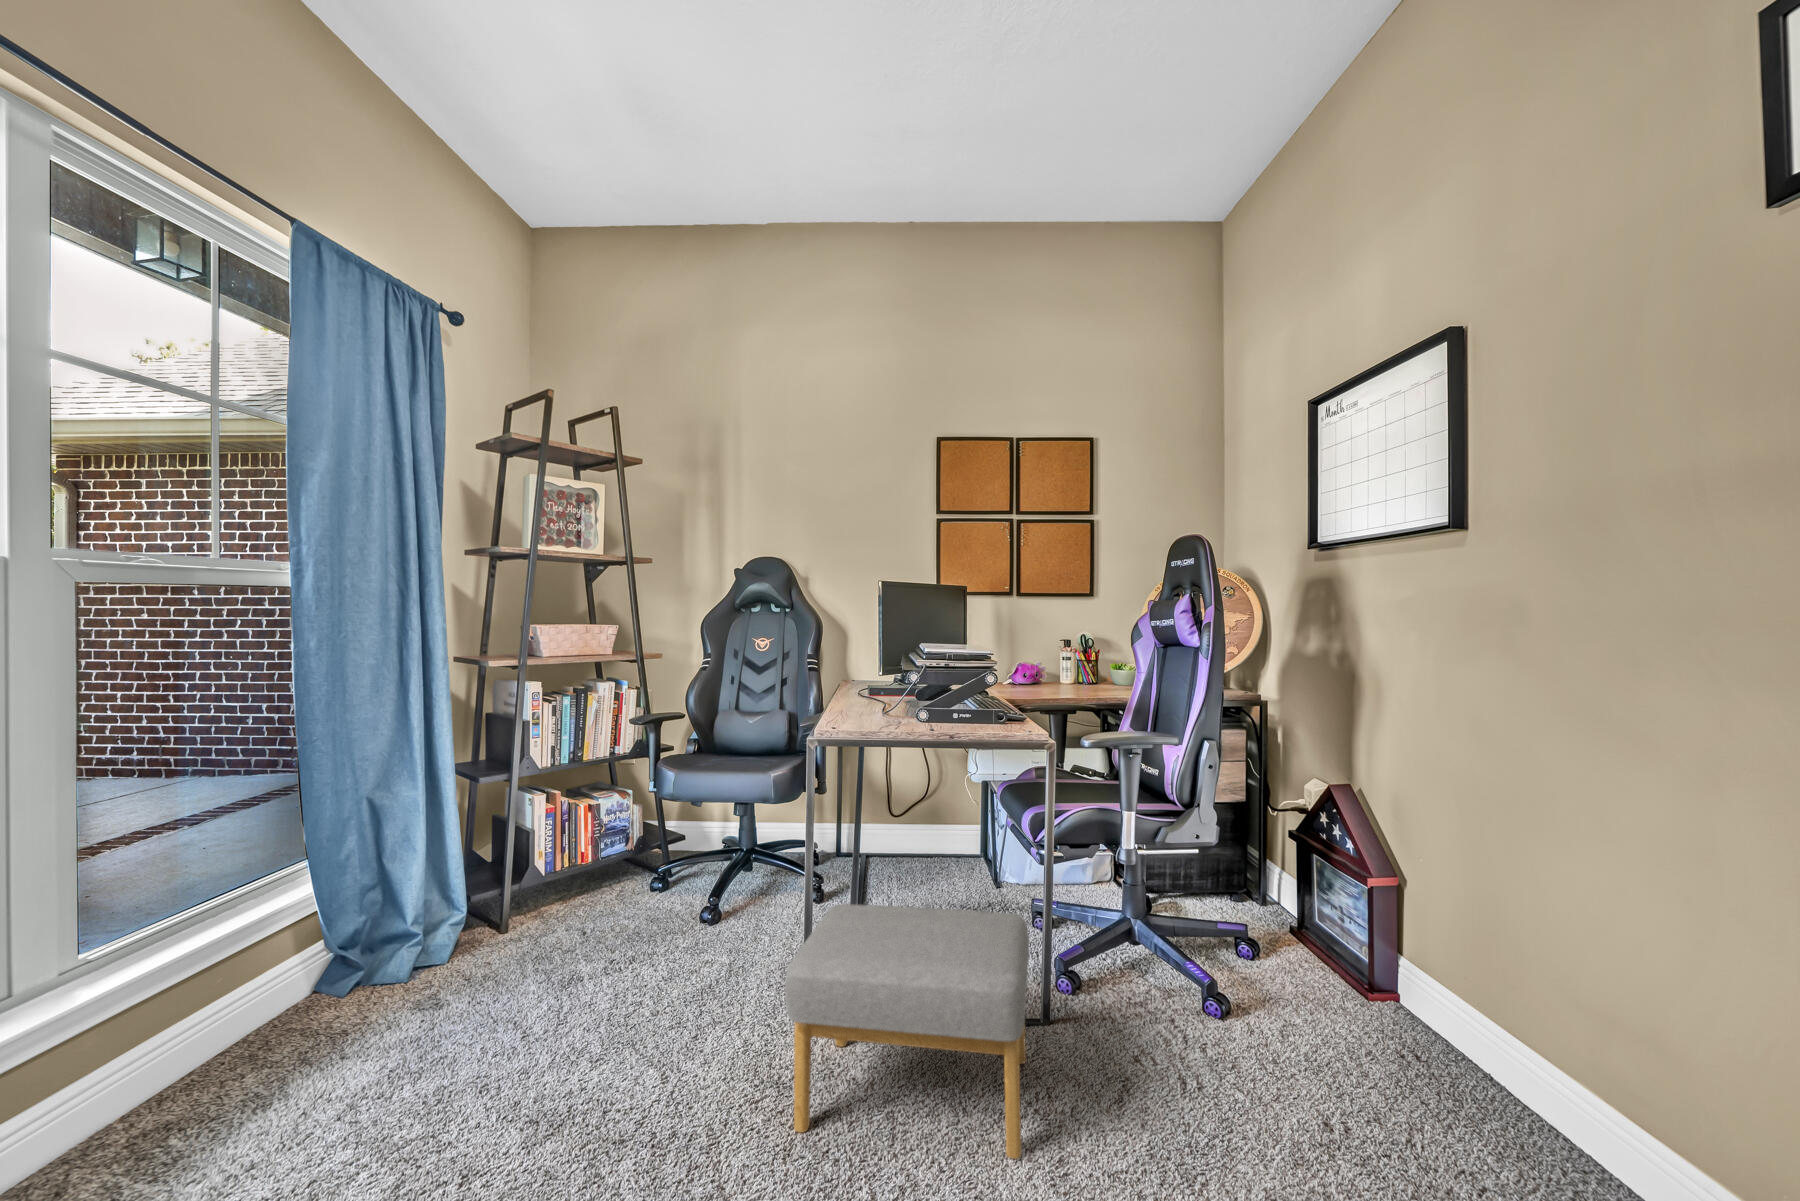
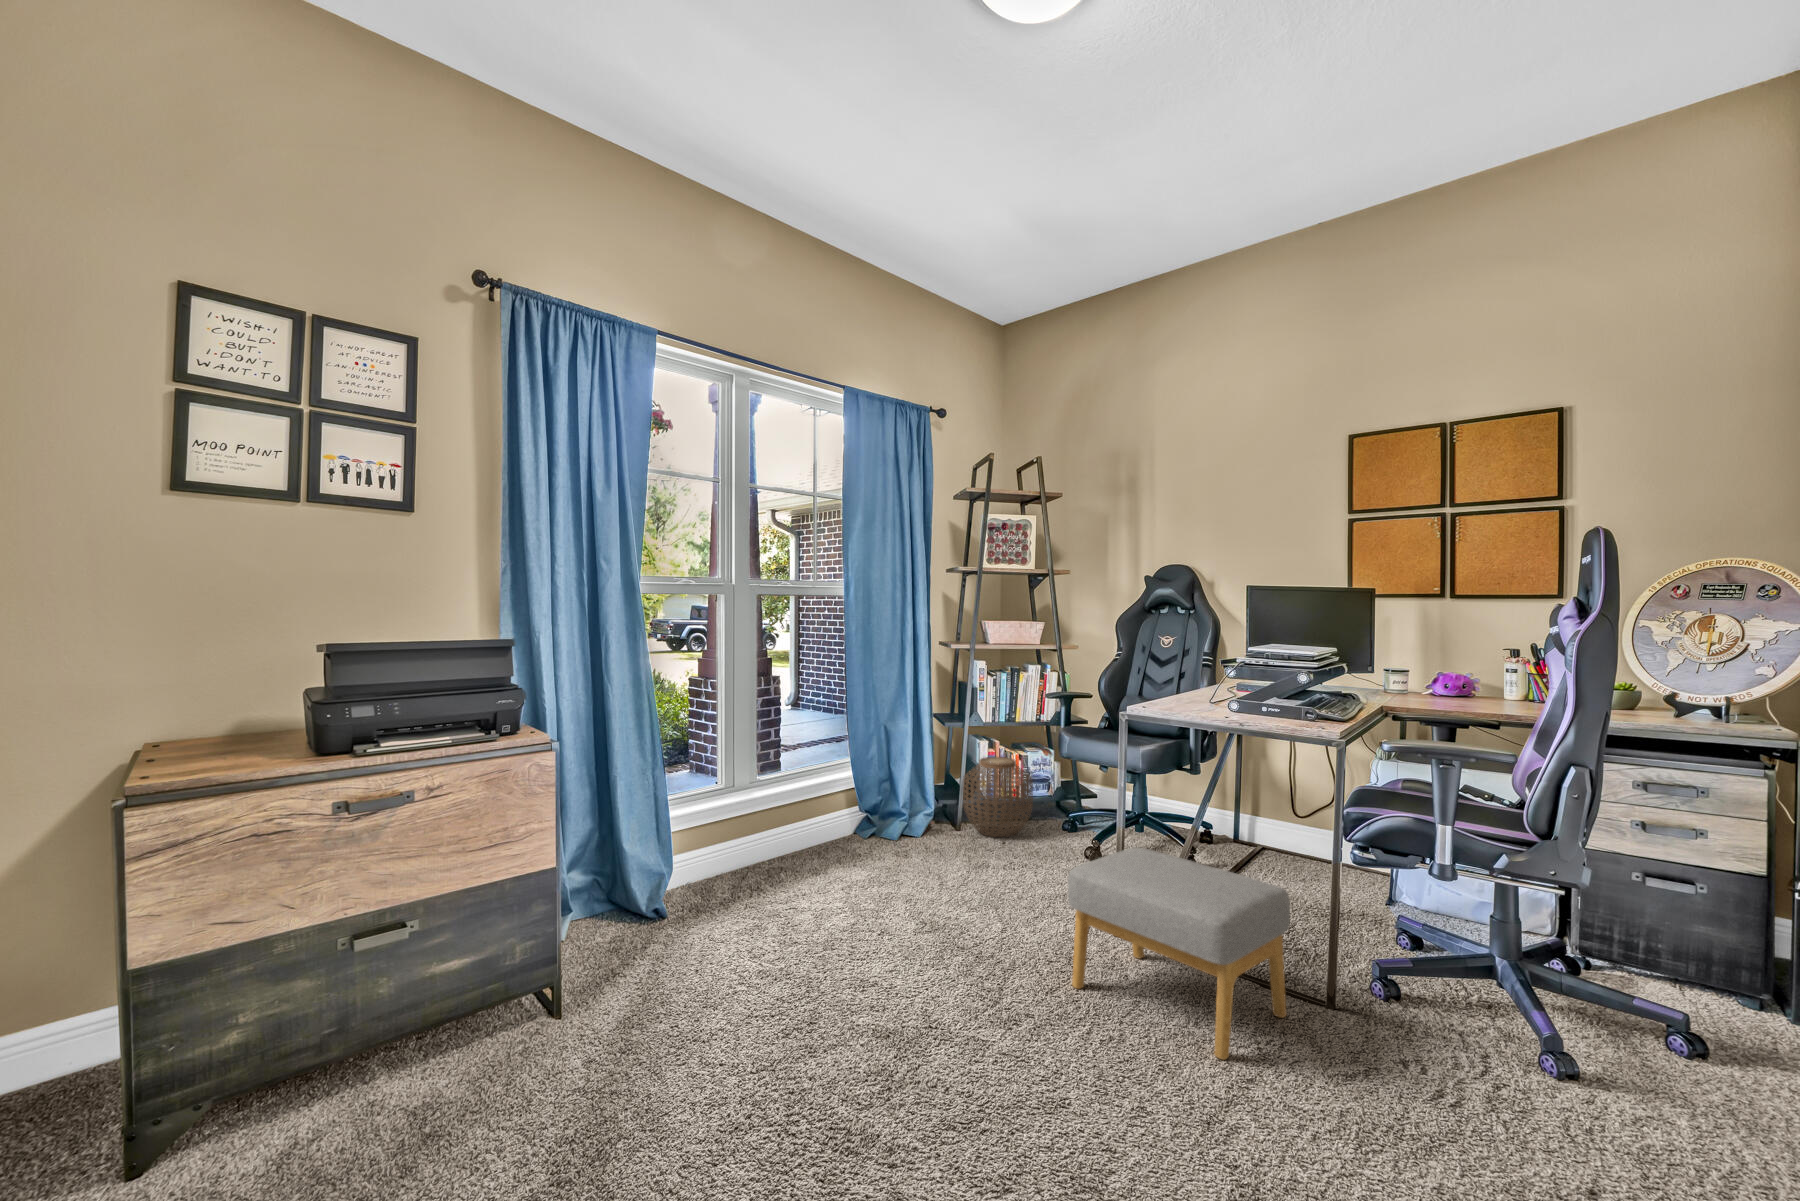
woven basket: none [515,812,618,926] -> present [963,757,1033,837]

